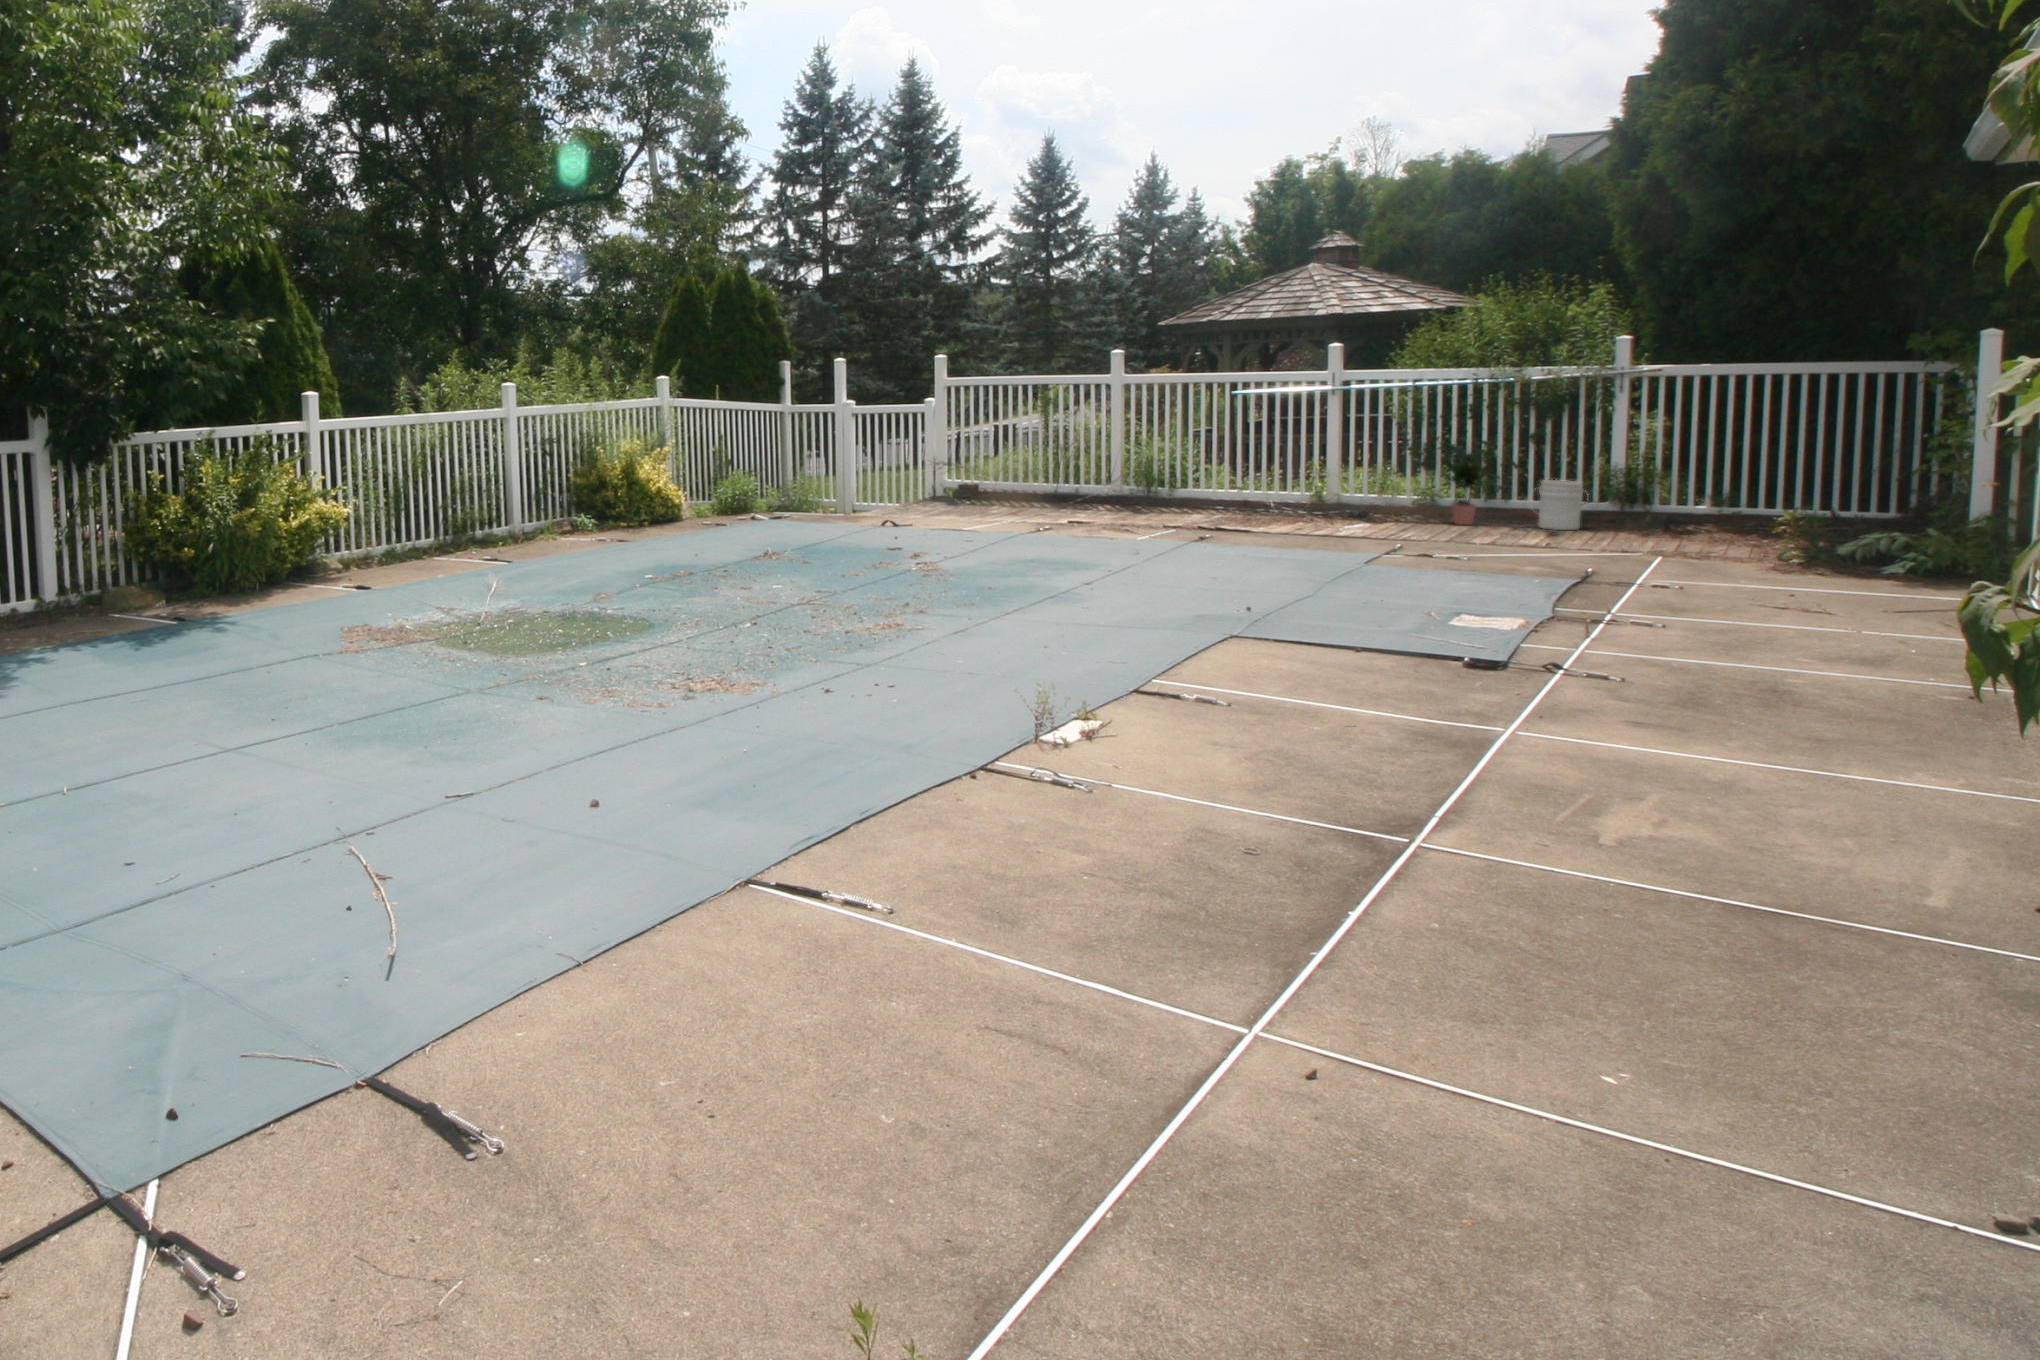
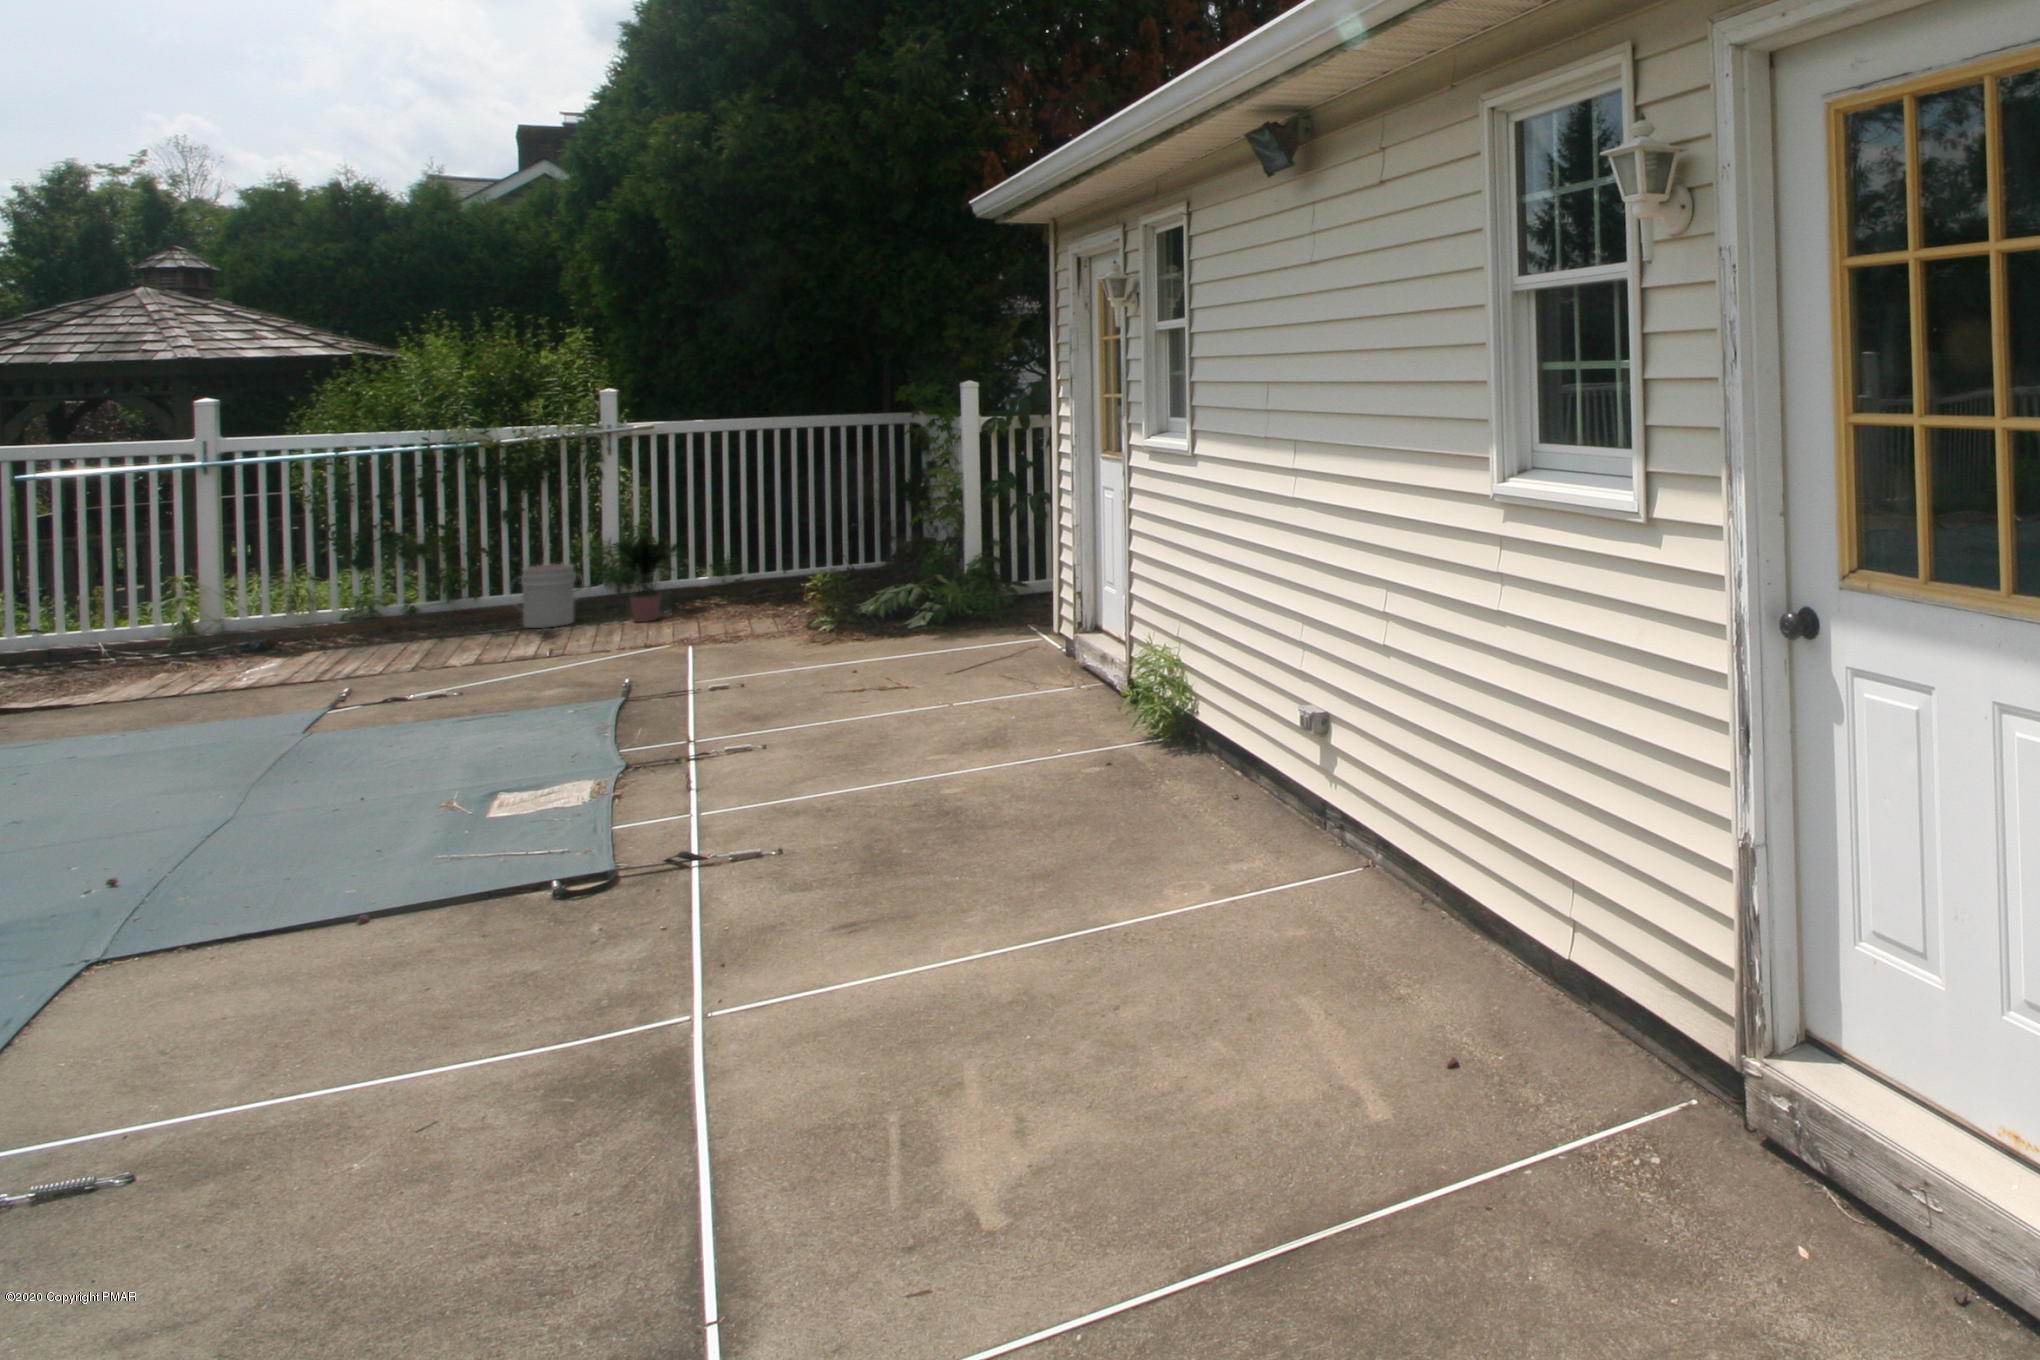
potted plant: present [1445,458,1491,525] -> present [618,536,682,622]

